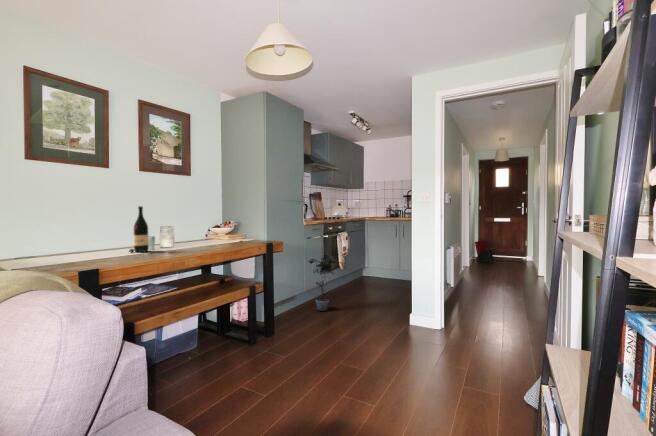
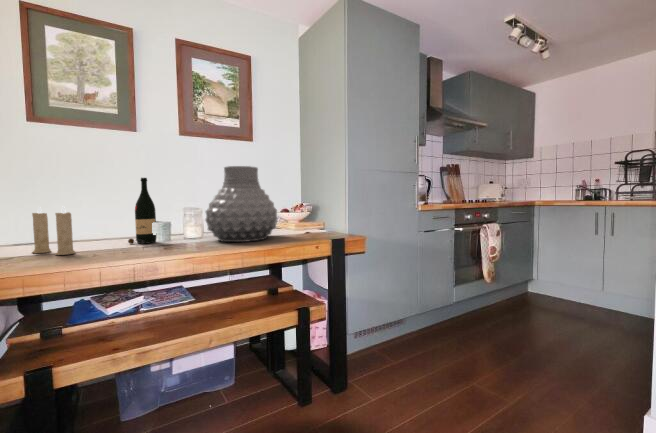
vase: none [182,200,231,248] -> present [206,166,278,242]
candle: none [74,226,114,261] -> present [32,206,75,255]
potted plant: present [309,255,341,311] -> none [423,255,482,351]

